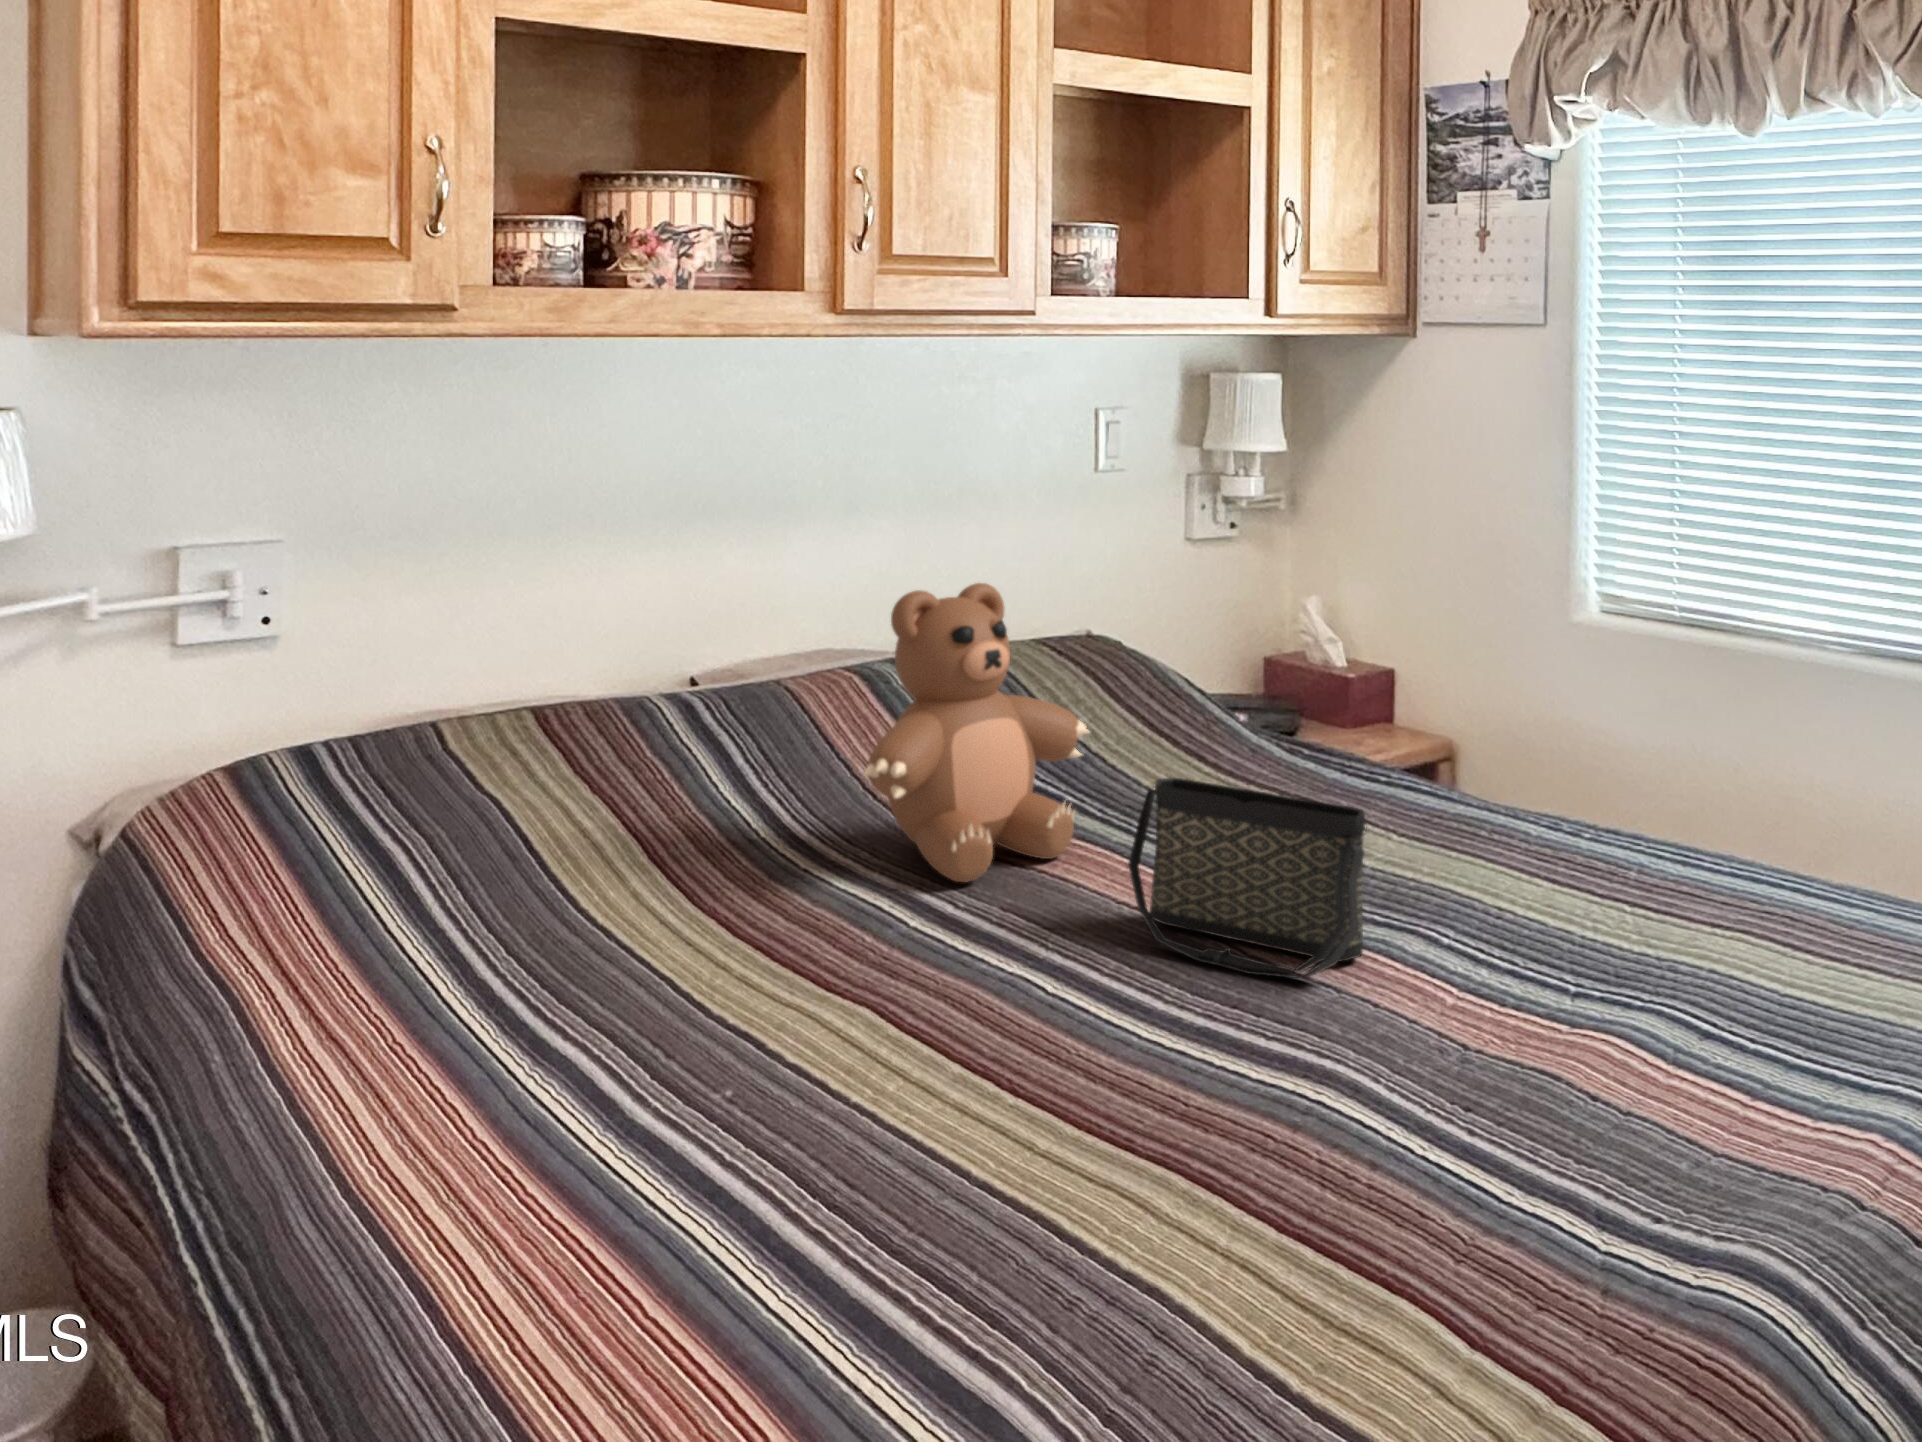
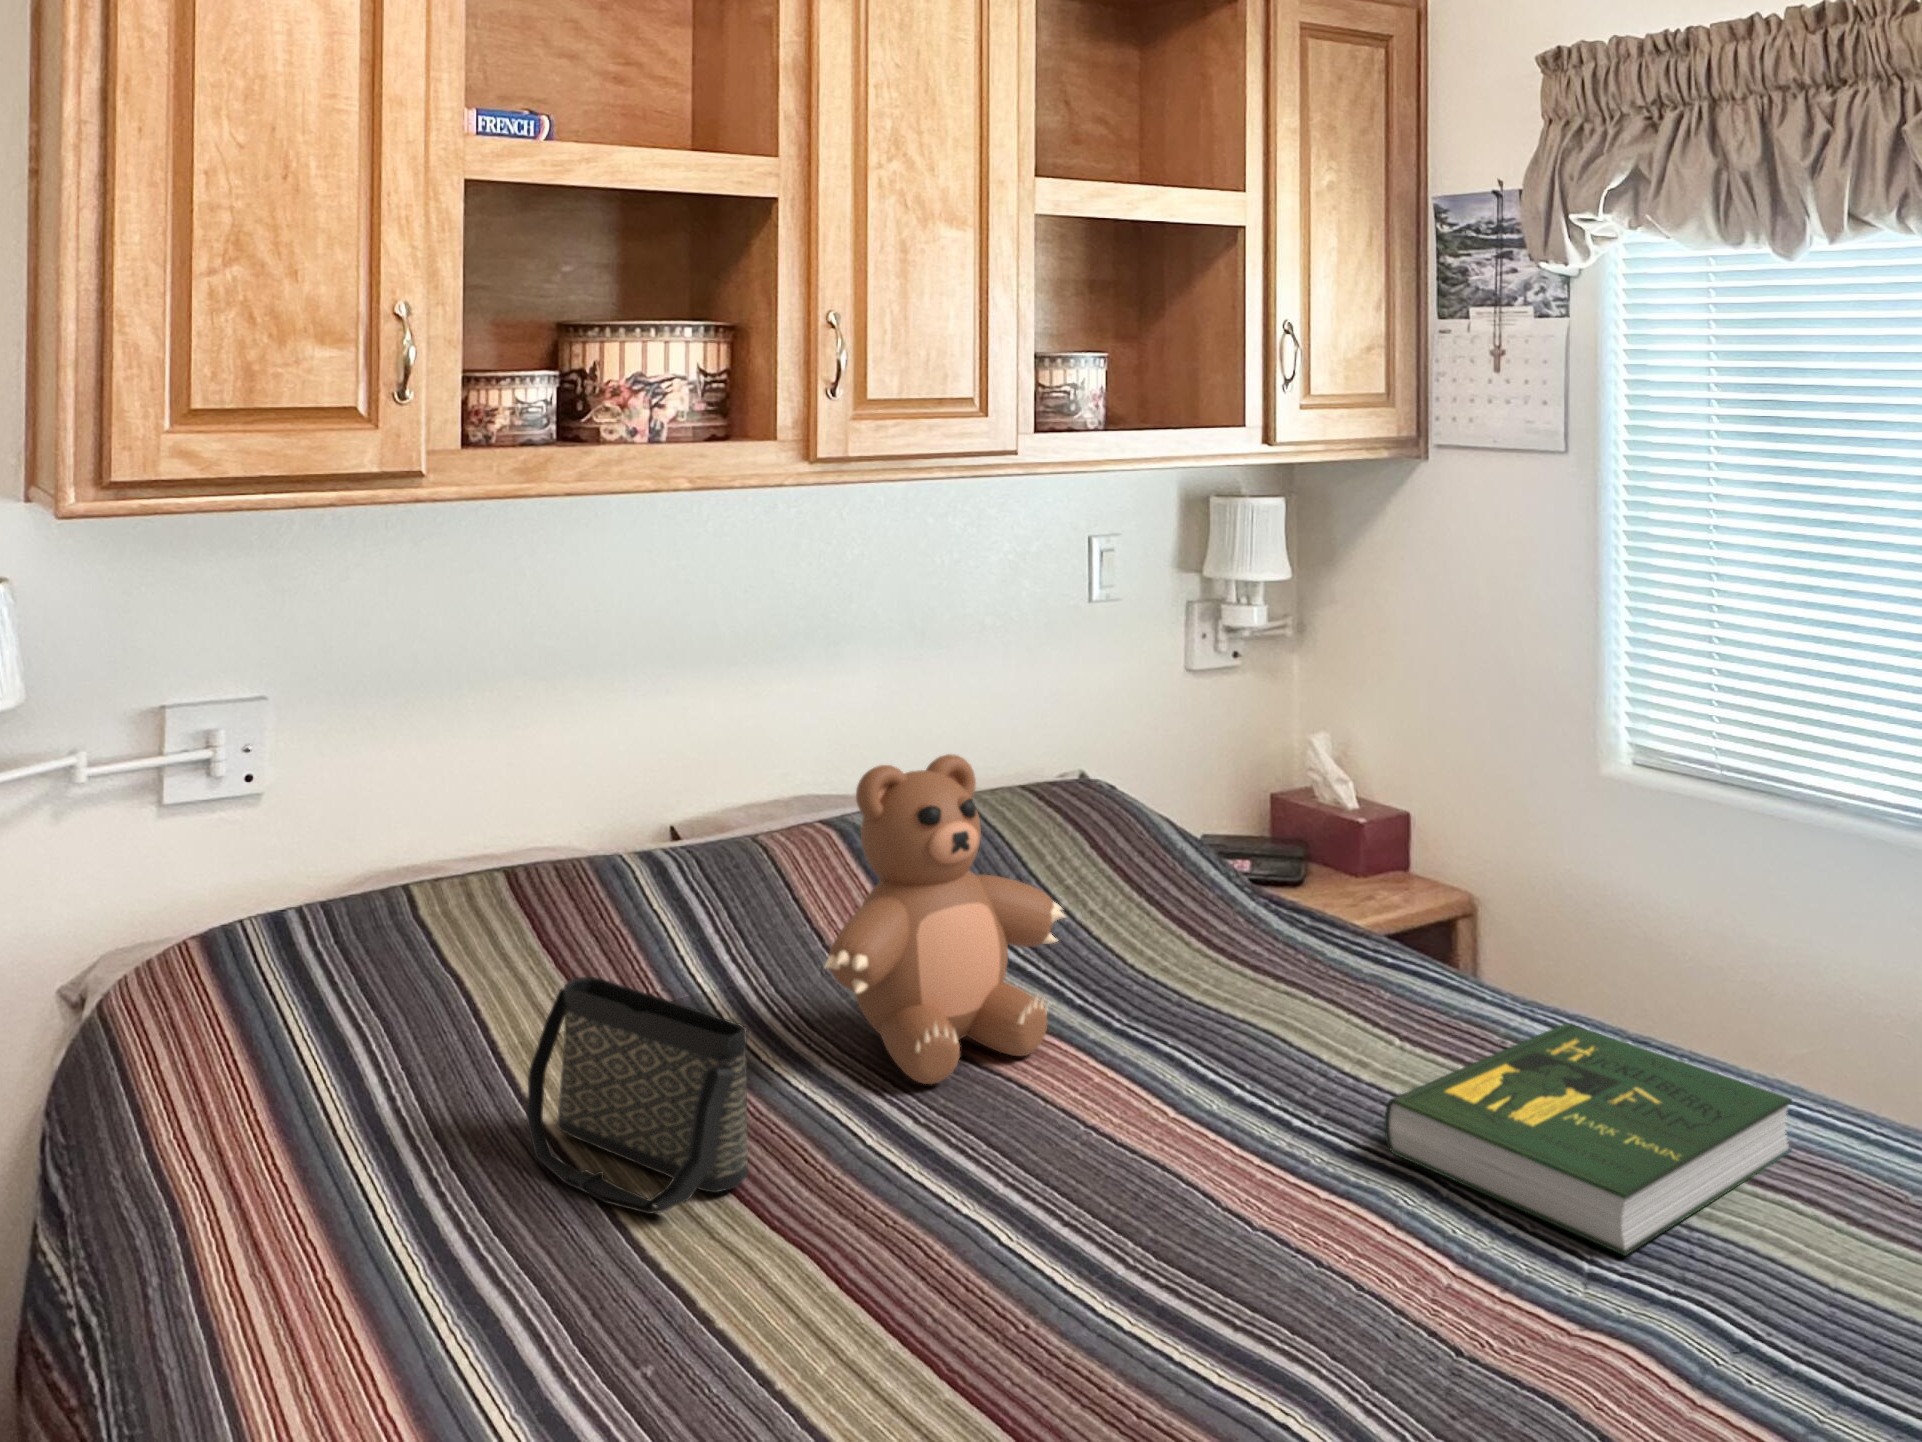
handbag: present [1128,778,1366,978] -> present [526,977,748,1214]
book: none [1390,810,1746,983] -> present [1384,1023,1792,1255]

